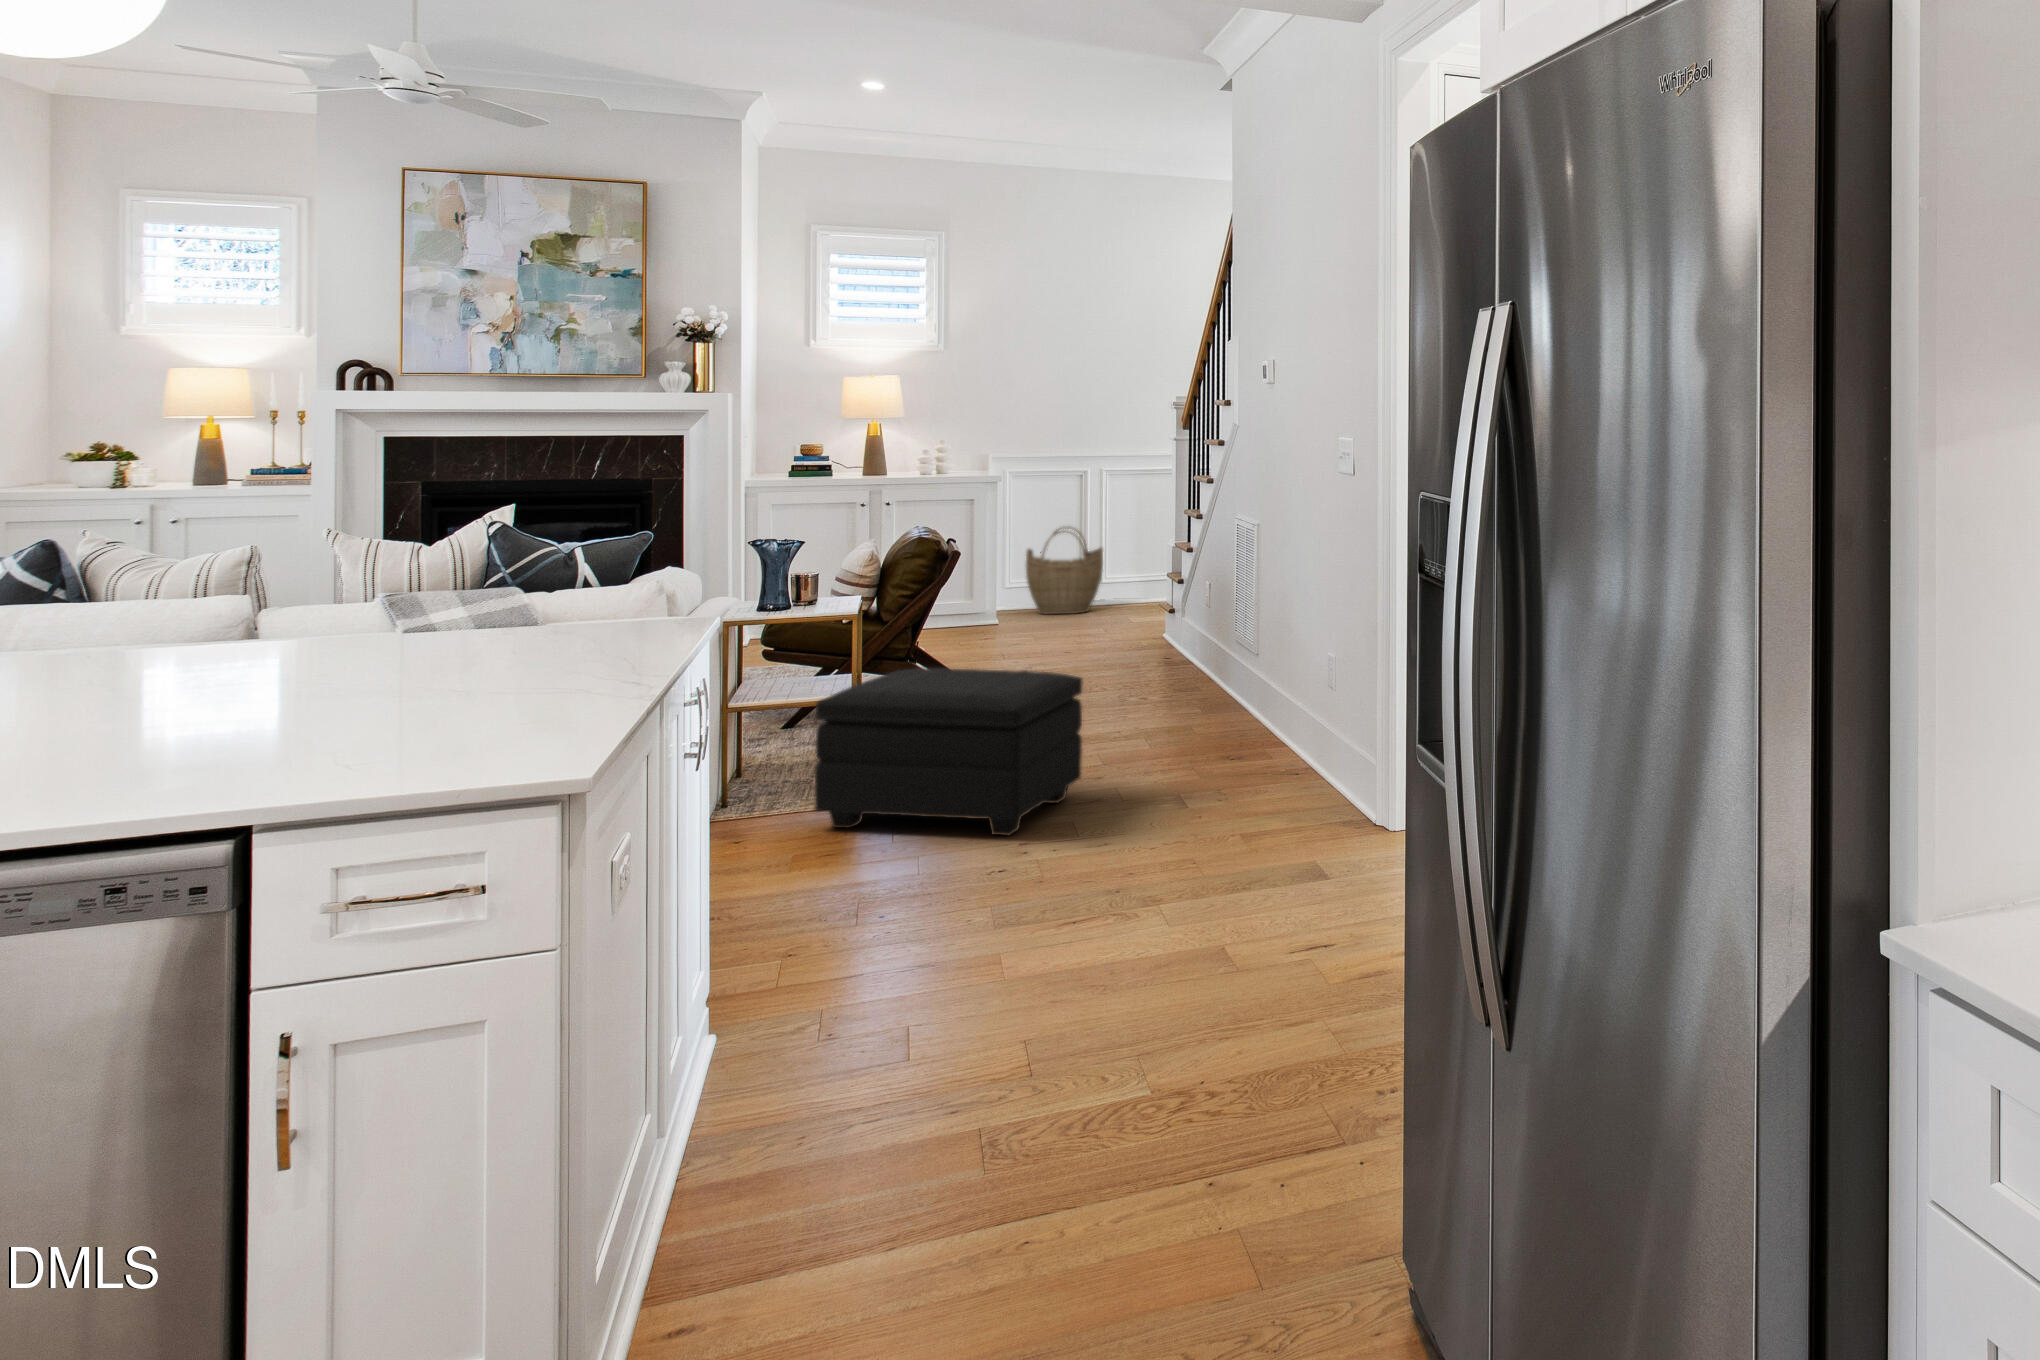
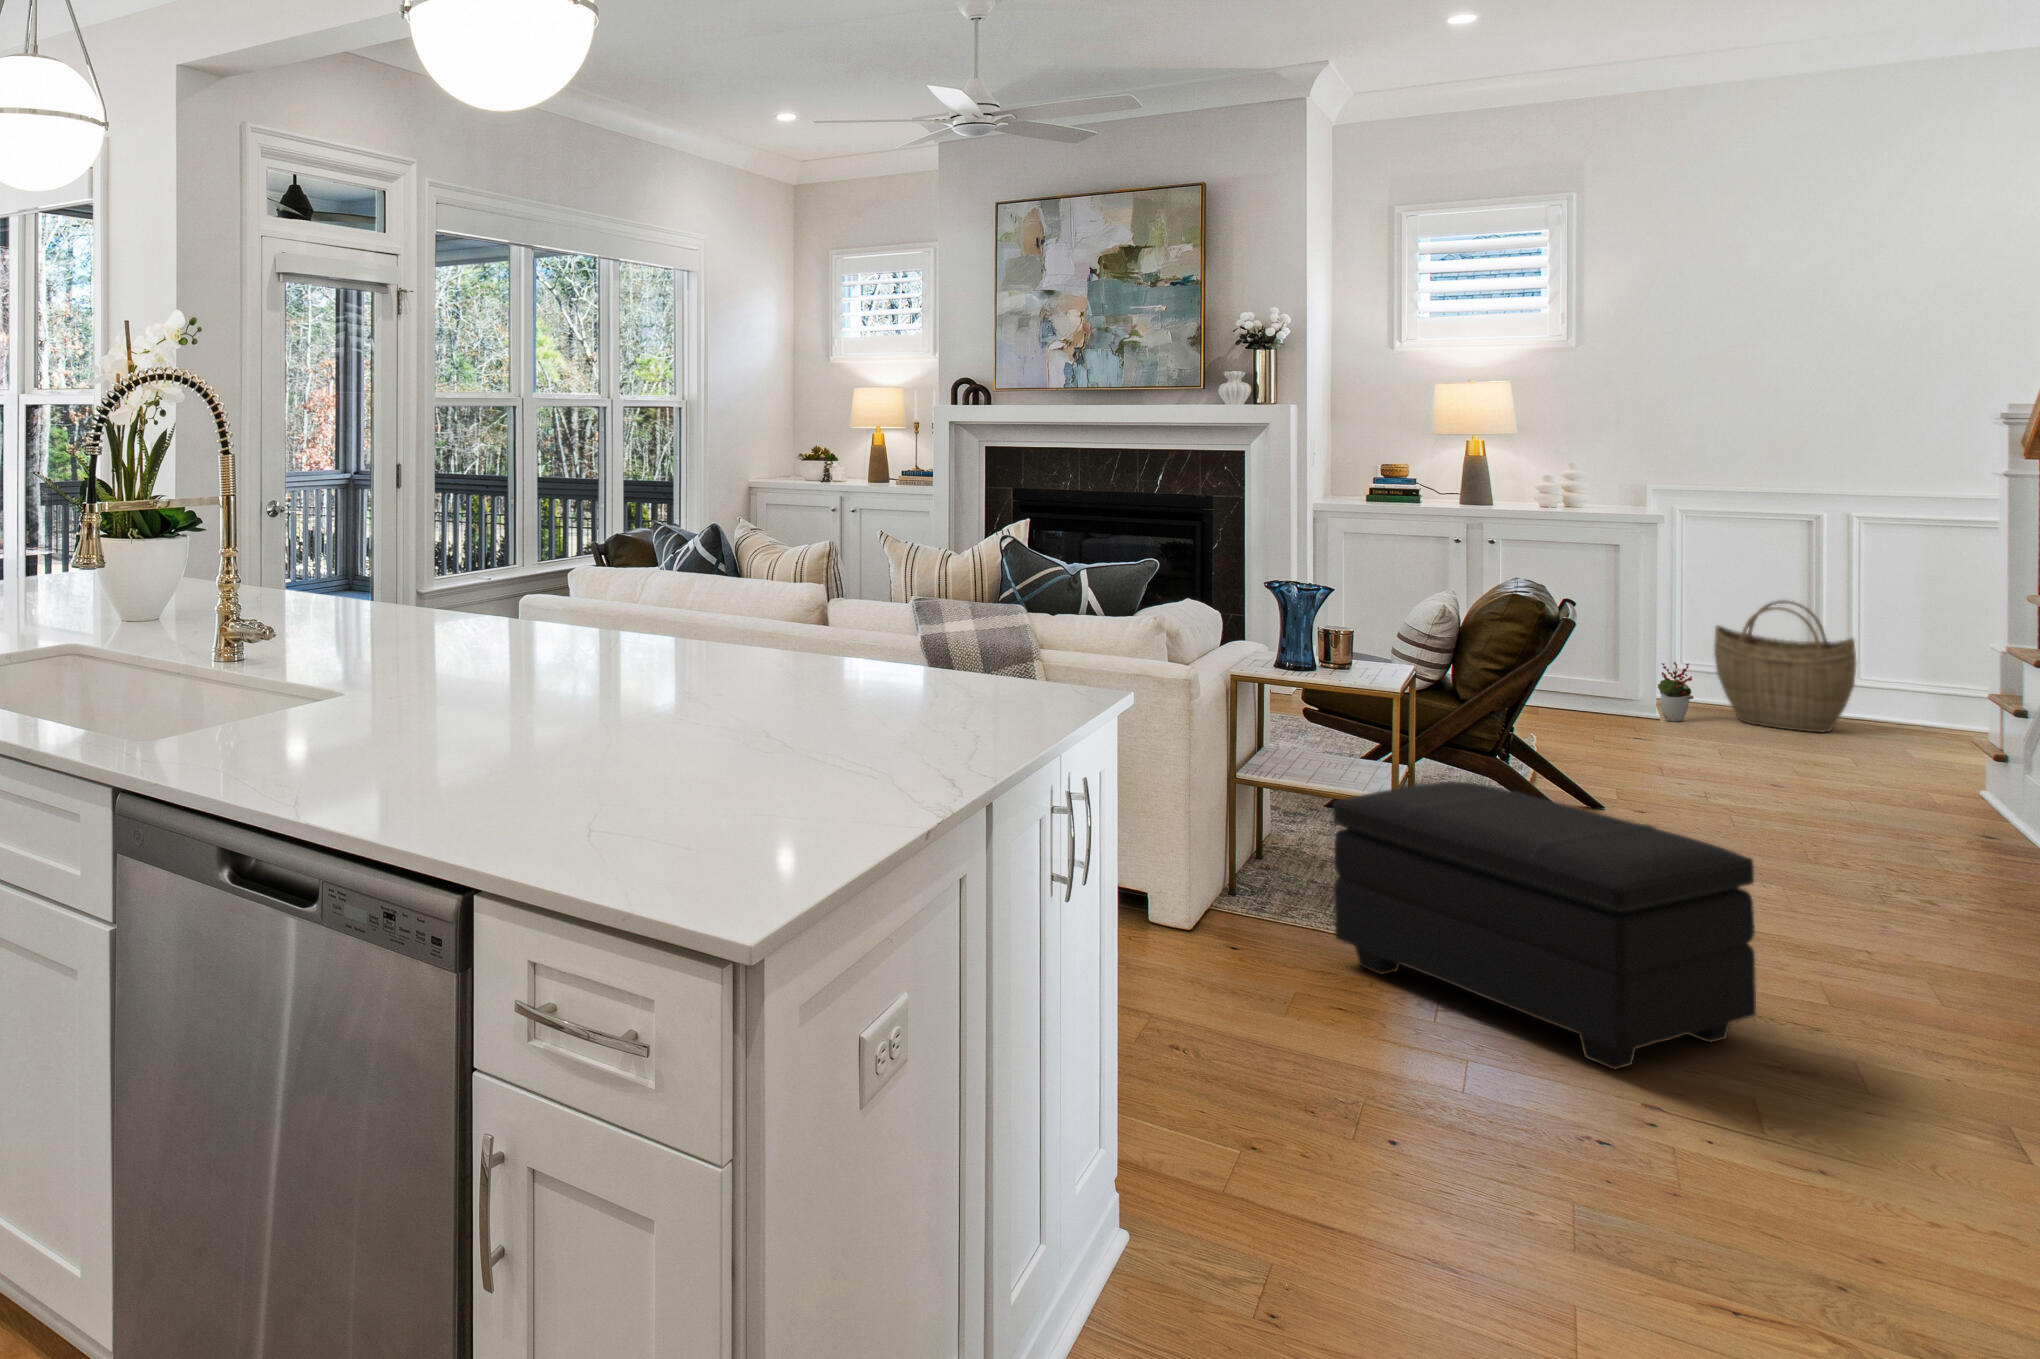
decorative plant: none [993,577,1014,621] -> present [1658,662,1694,721]

